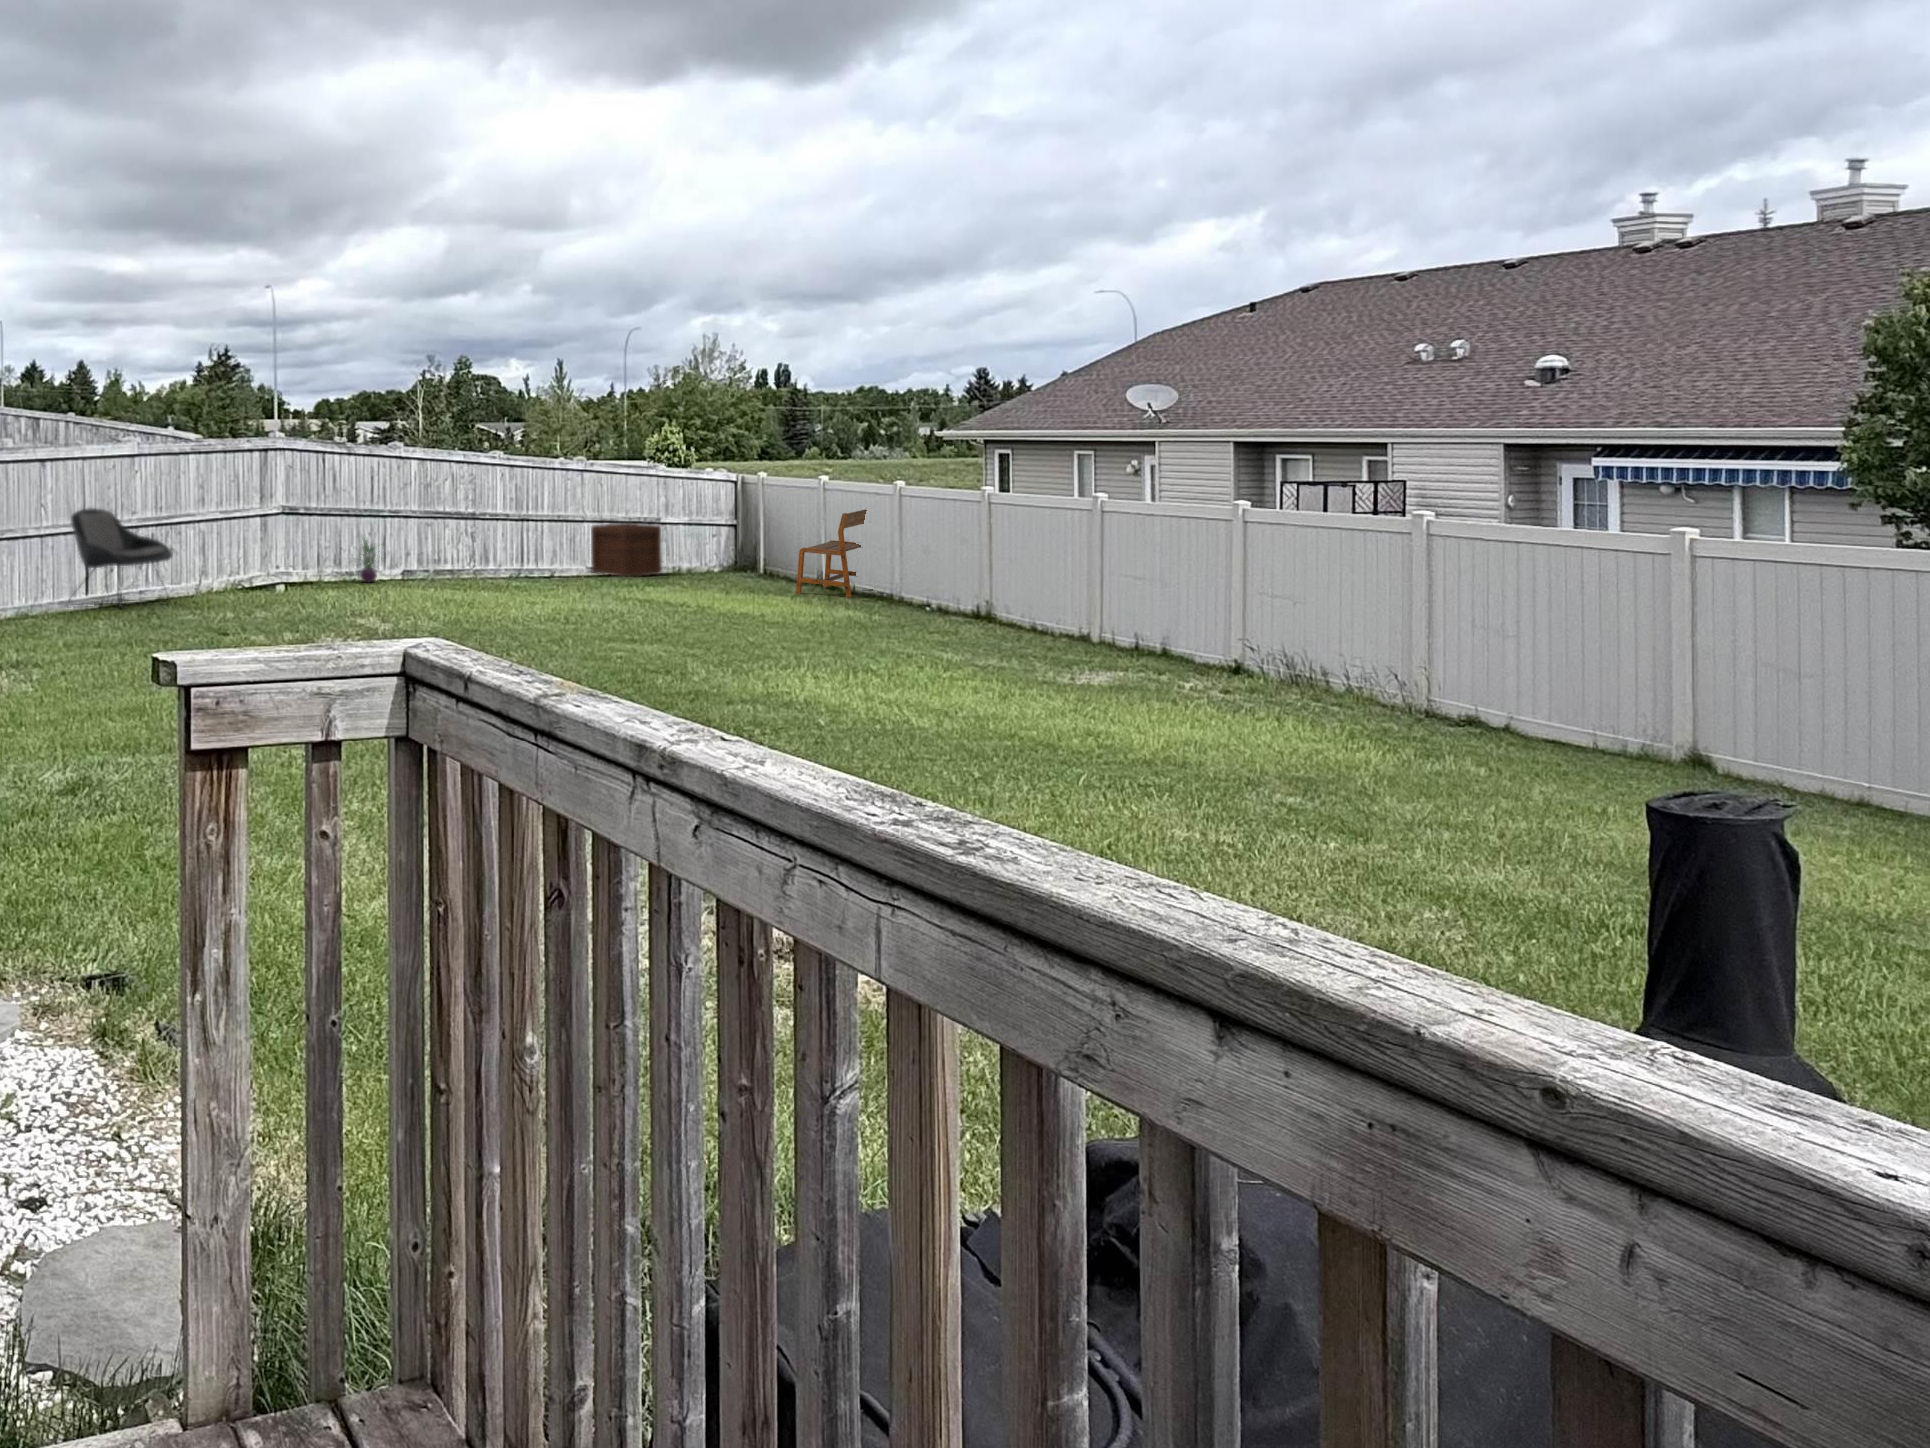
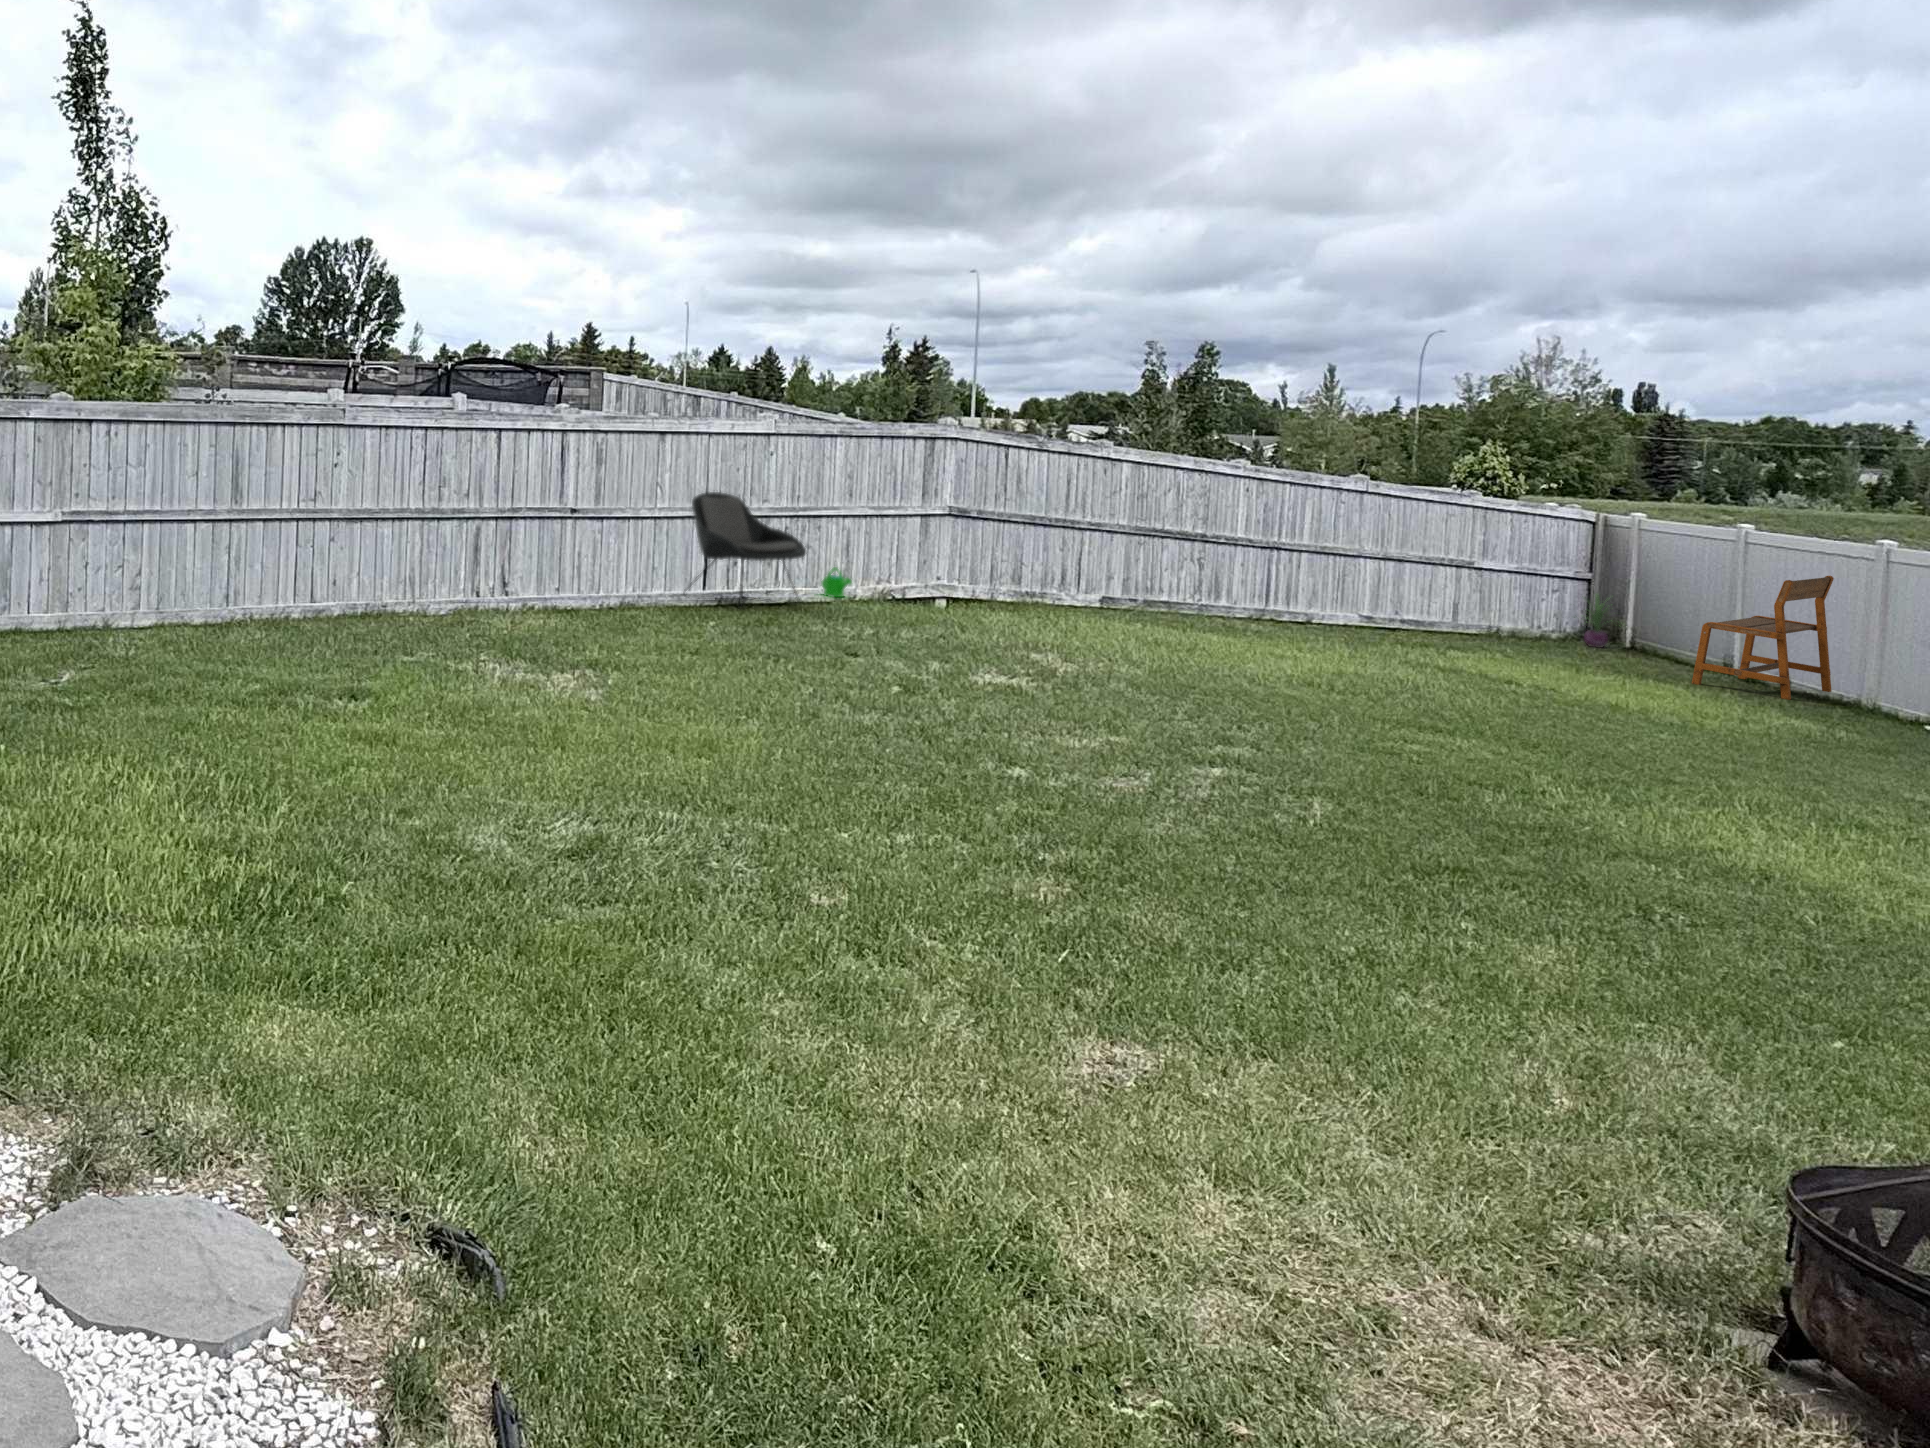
wooden crate: present [591,523,662,577] -> none [1363,563,1473,635]
decorative plant: present [349,539,377,583] -> present [1584,594,1608,647]
watering can: none [182,566,209,592] -> present [822,568,852,597]

